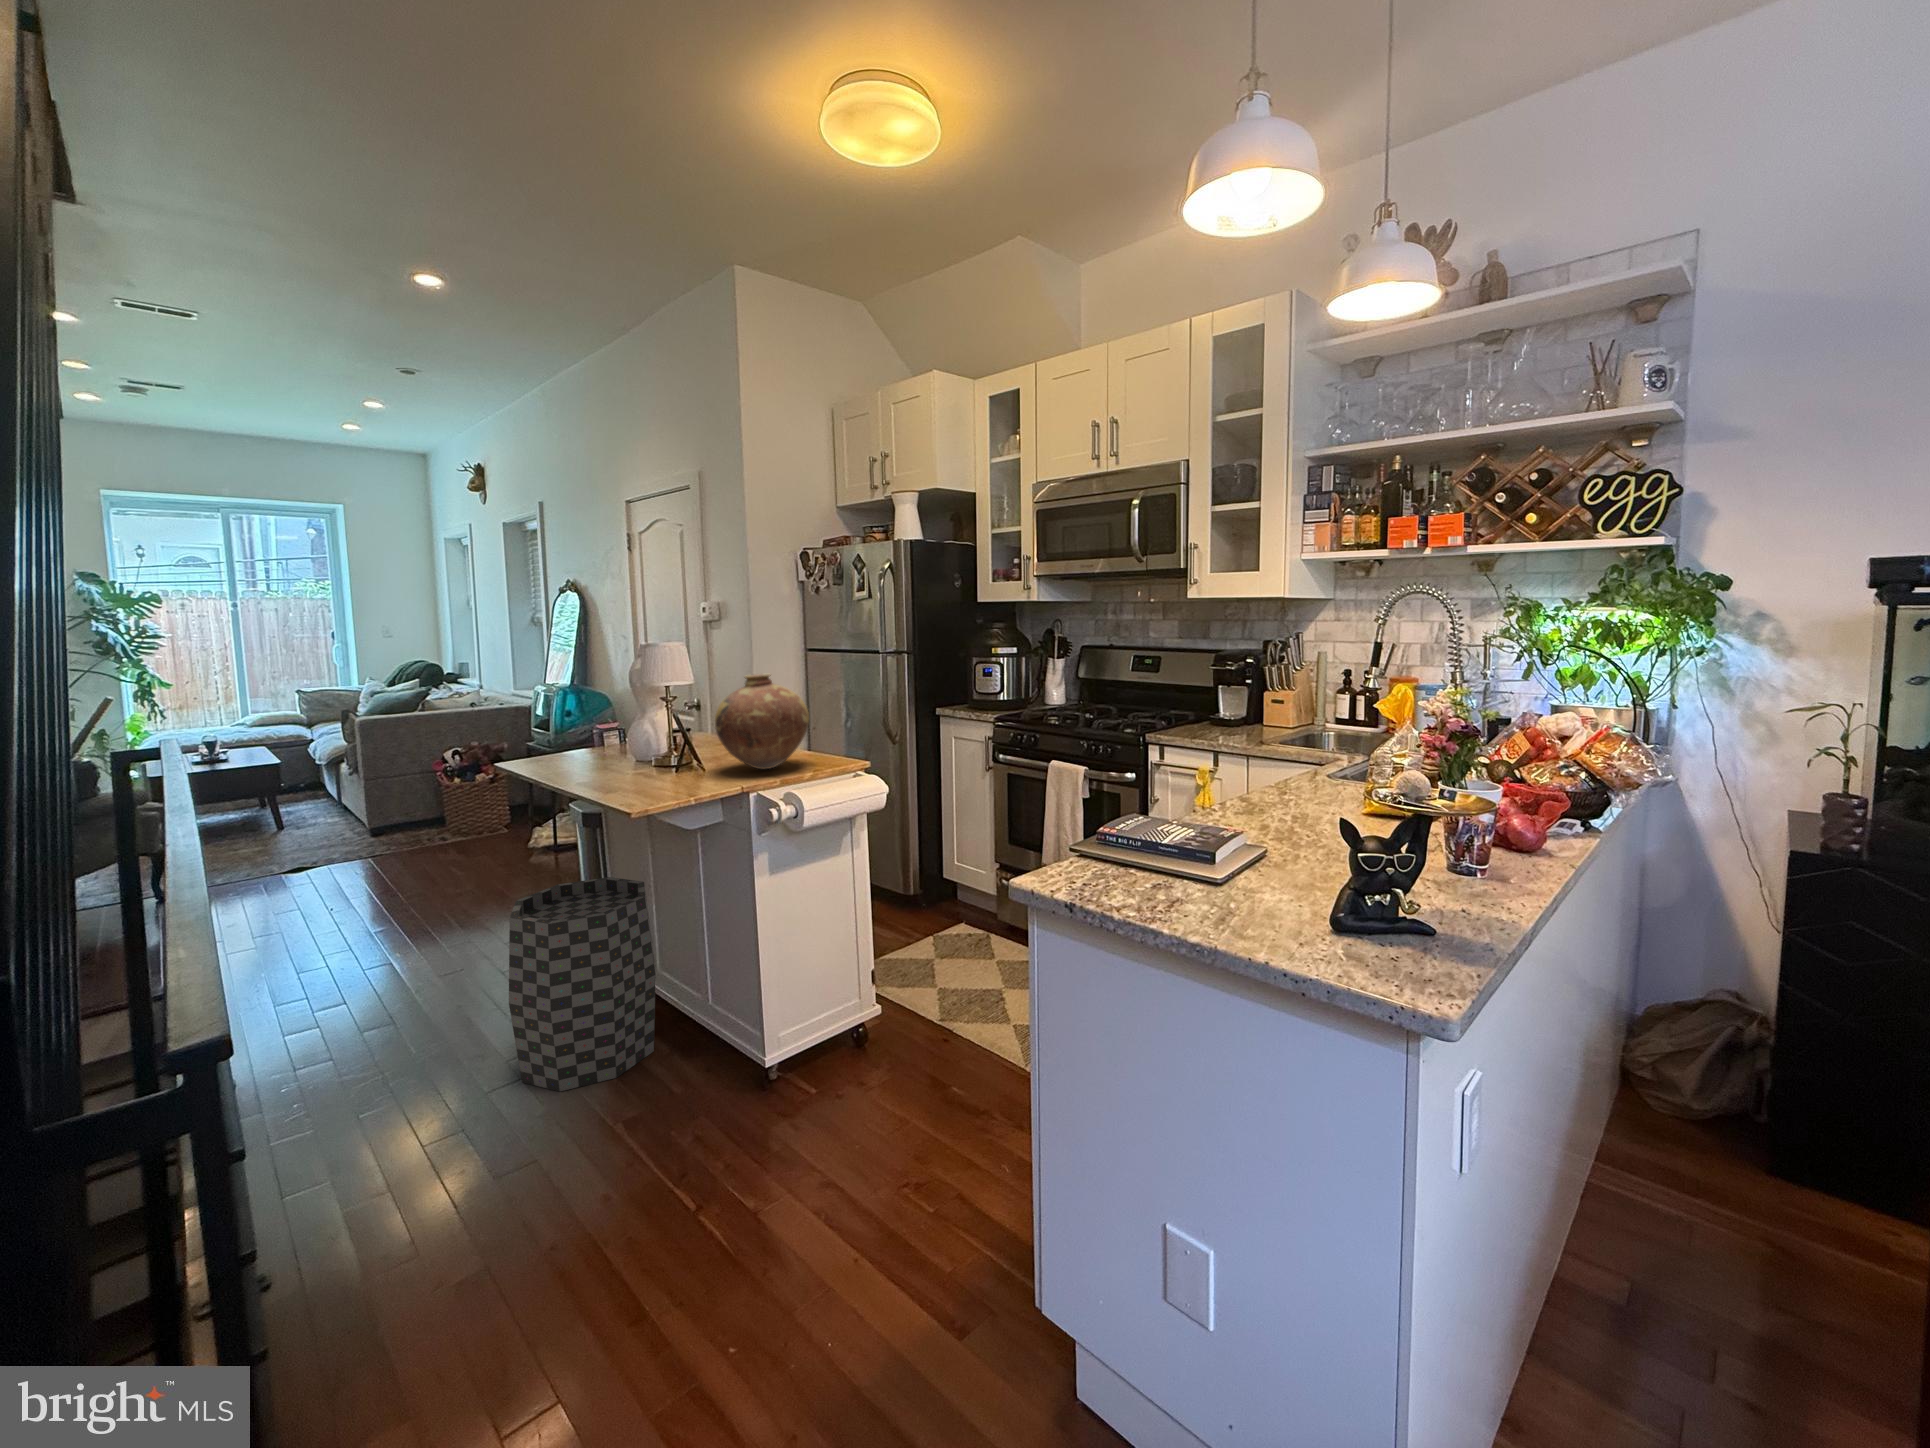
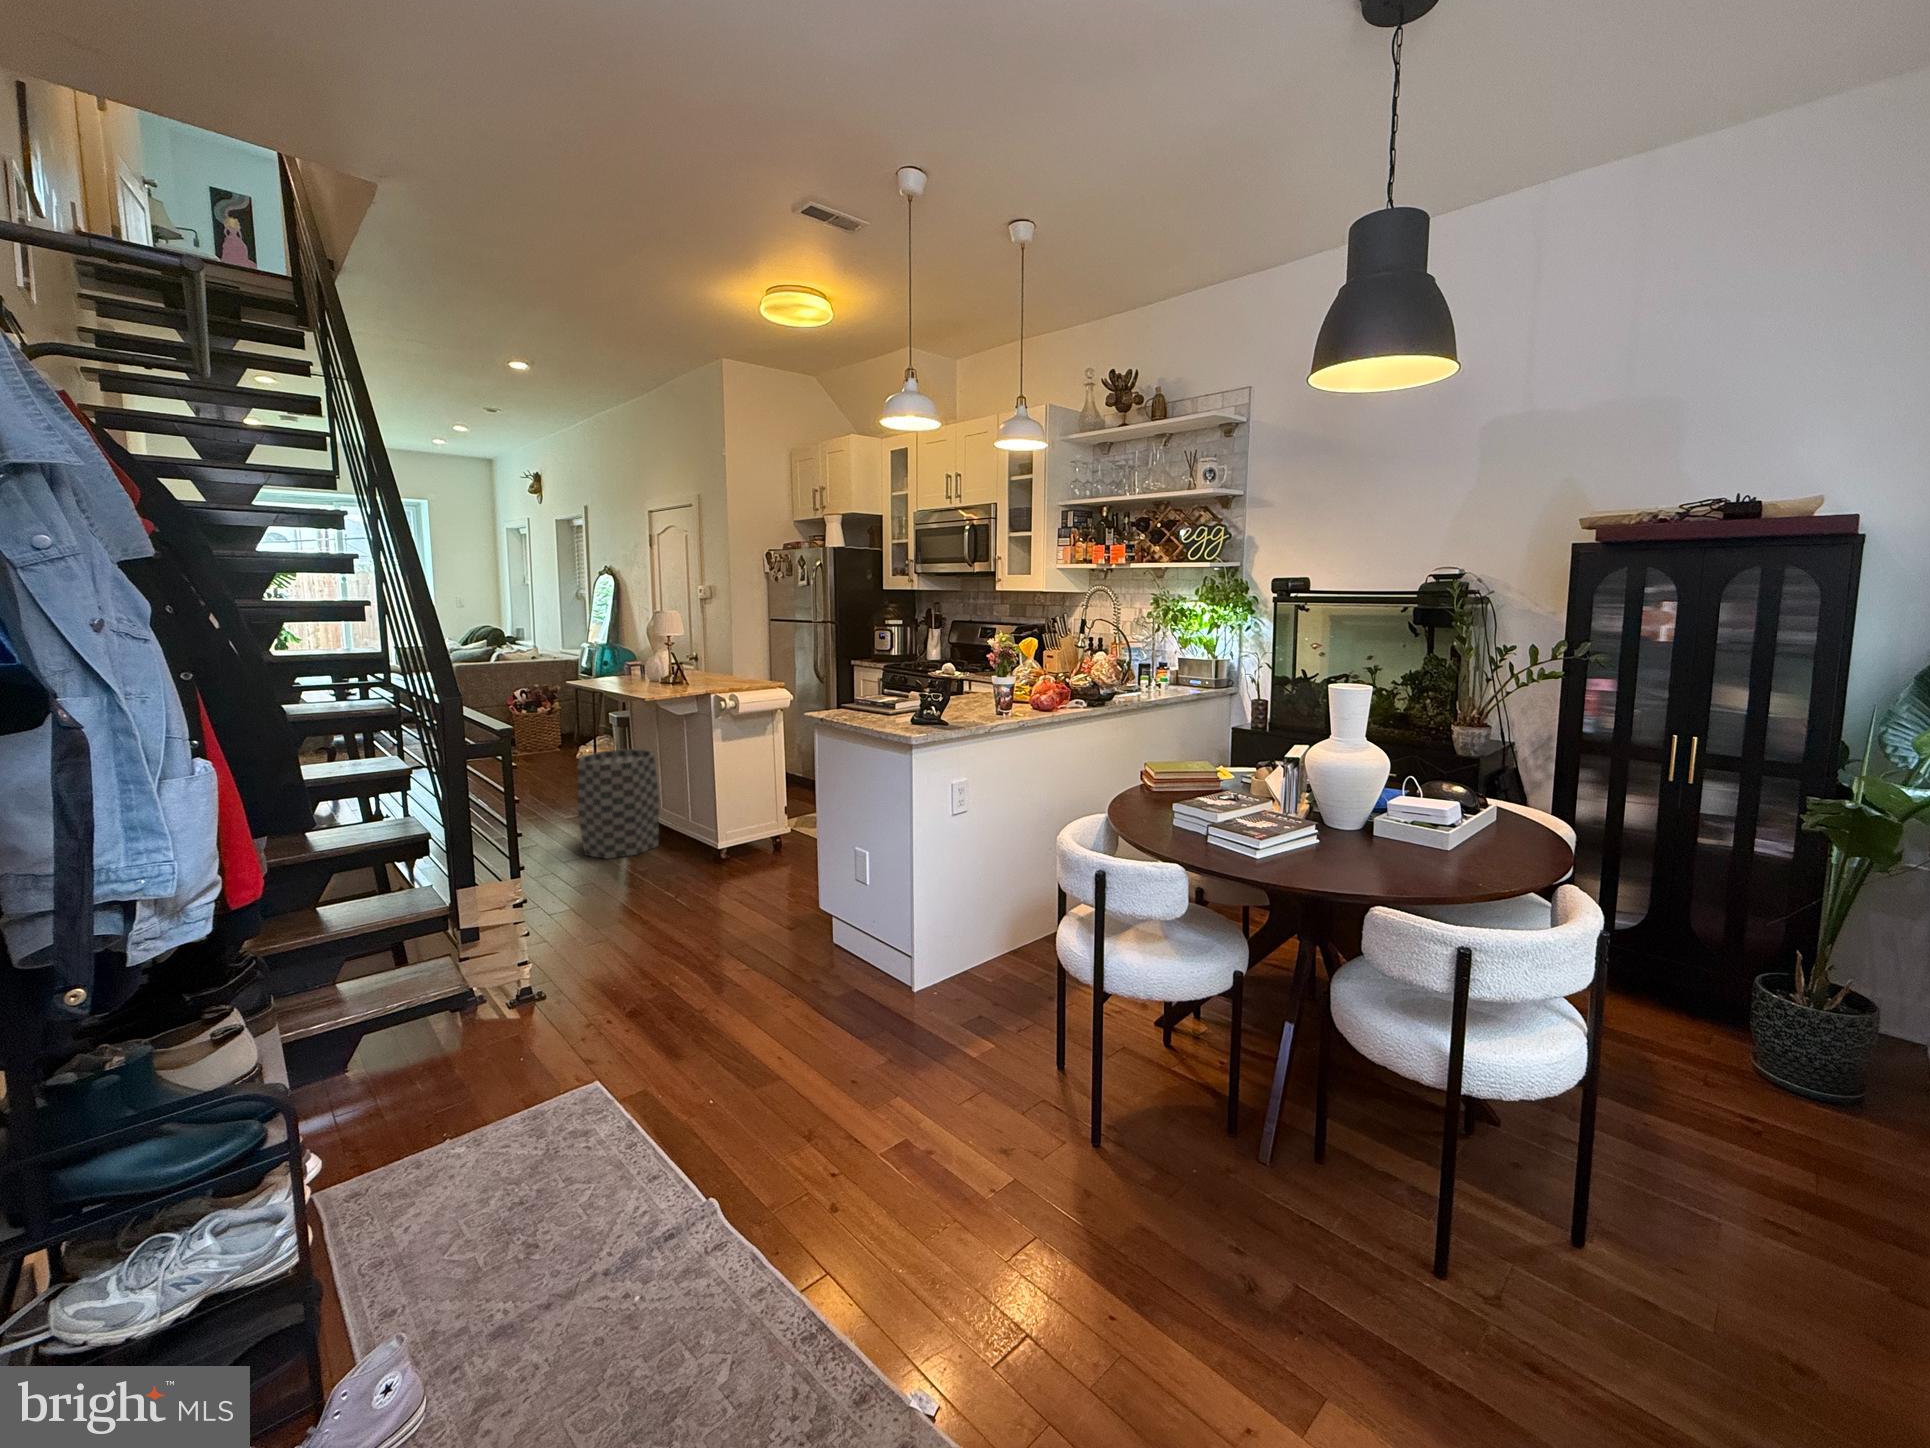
vase: present [715,674,809,769] -> none [694,631,750,686]

